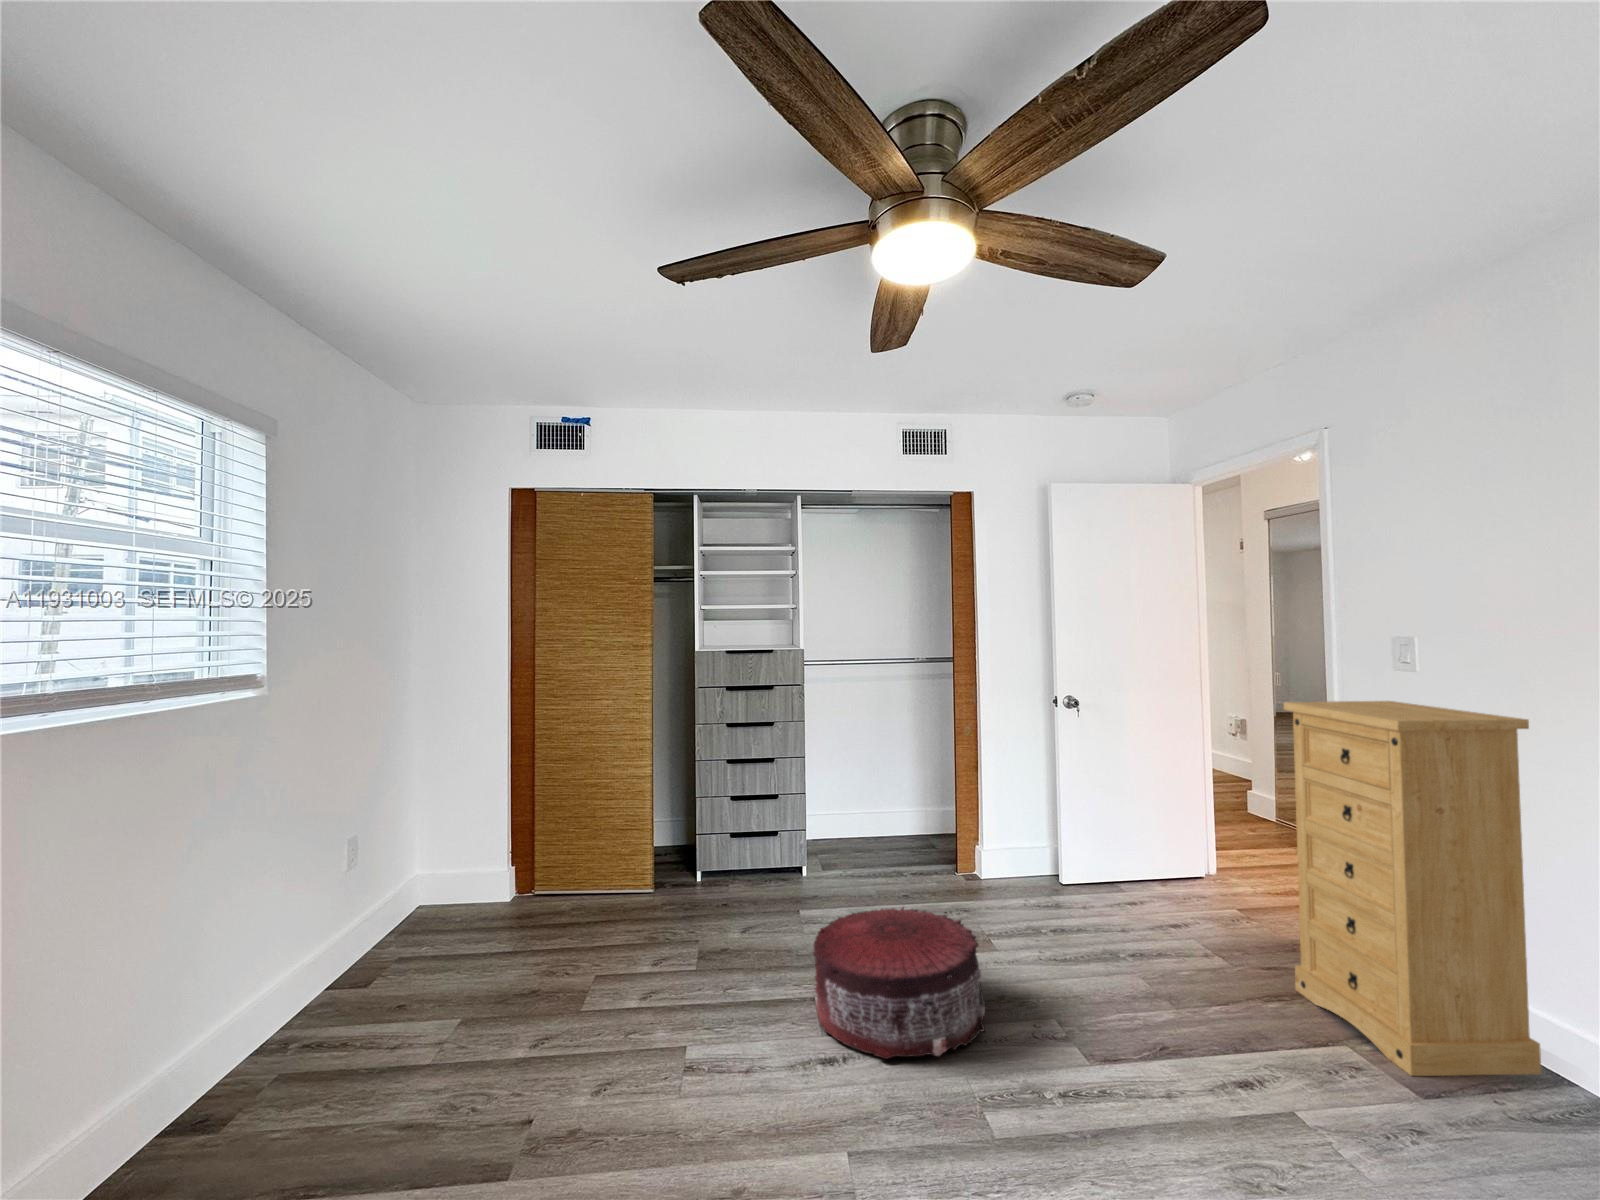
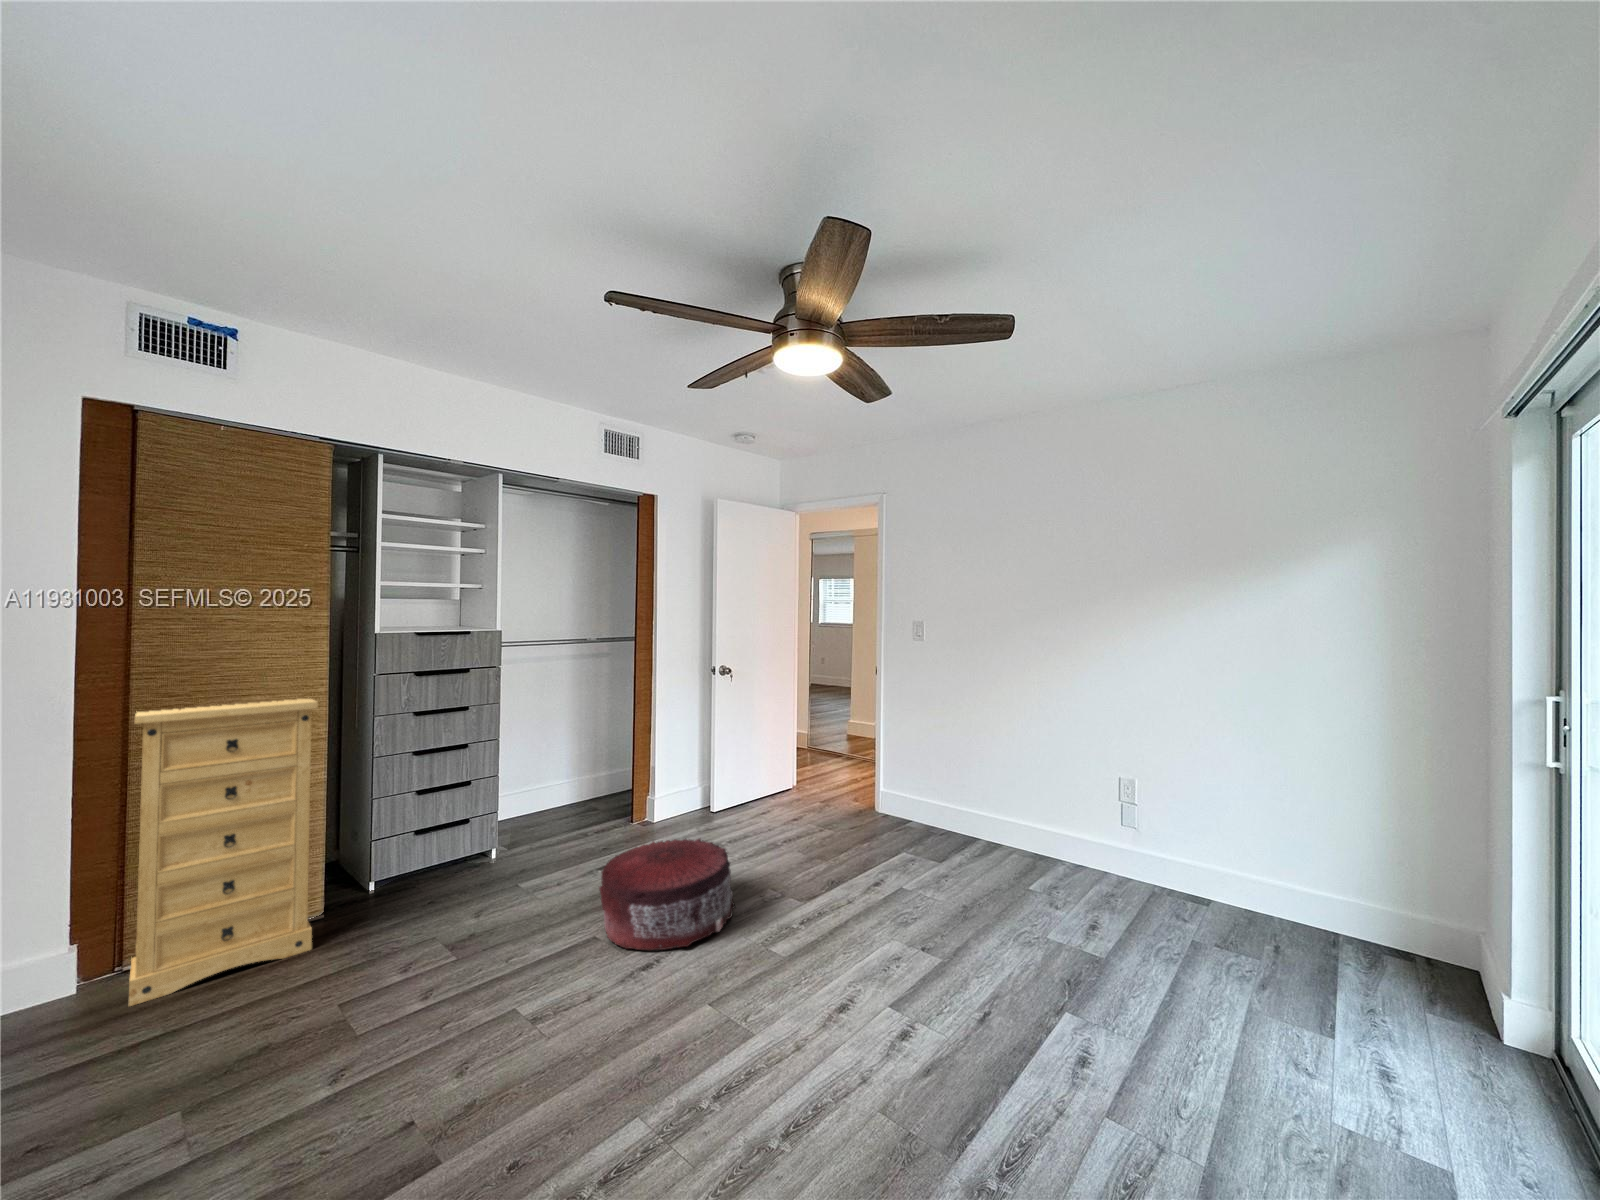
dresser: present [1284,701,1541,1076] -> present [129,699,318,1006]

